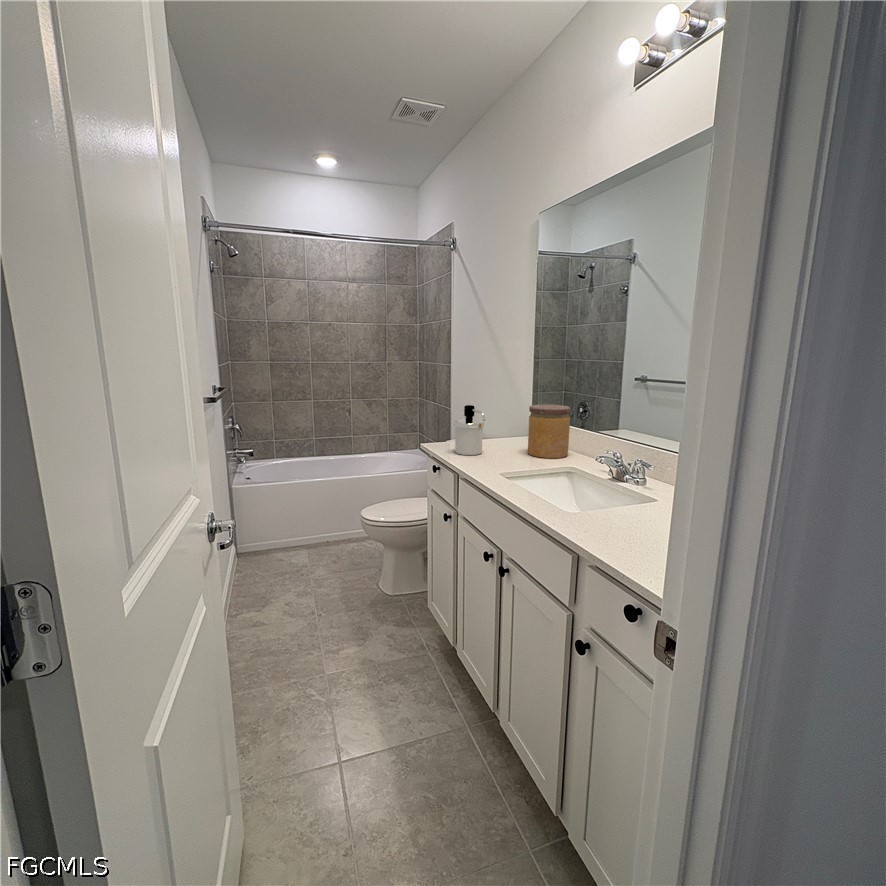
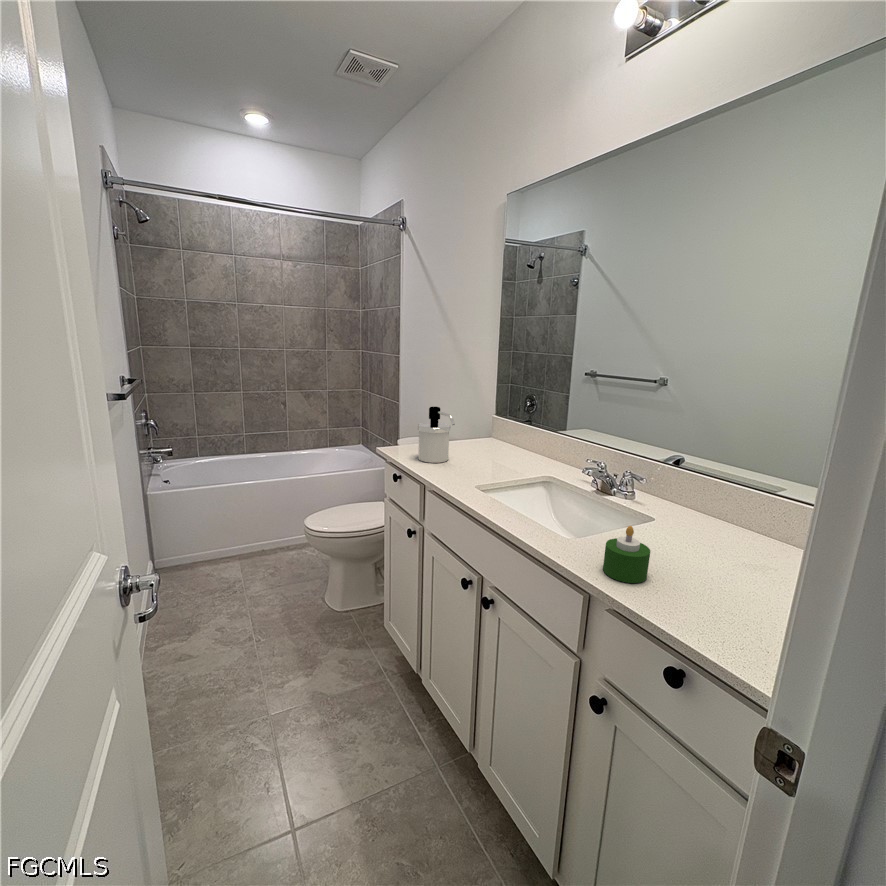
jar: present [528,405,571,458] -> none [498,406,545,466]
candle: none [592,495,632,544] -> present [603,526,650,583]

